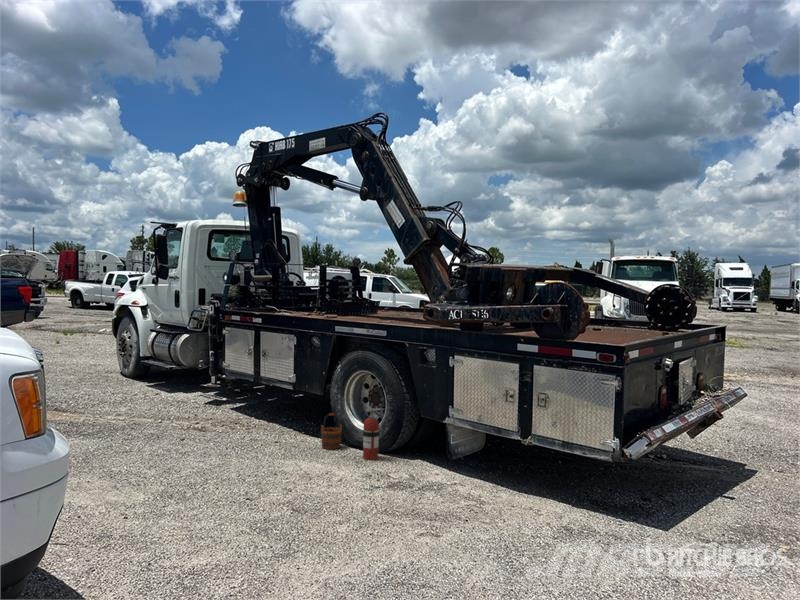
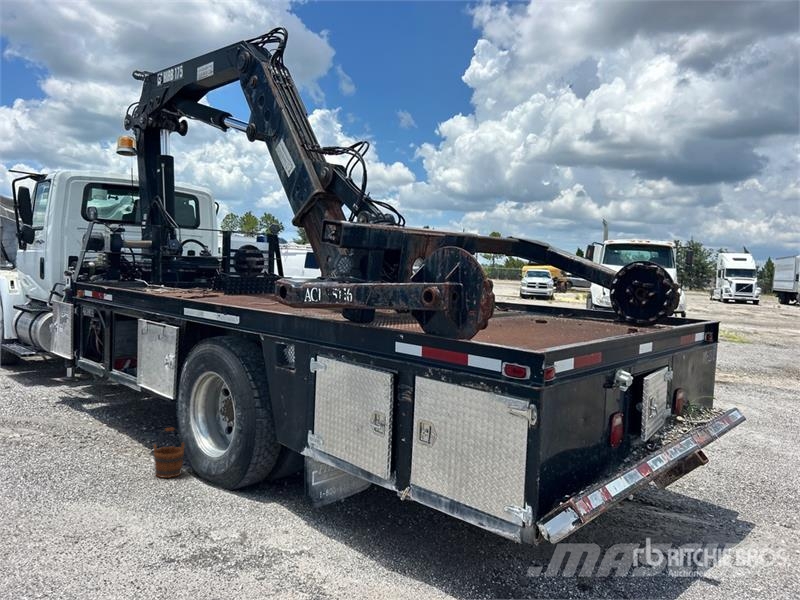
fire extinguisher: present [361,408,382,460] -> none [200,425,225,498]

